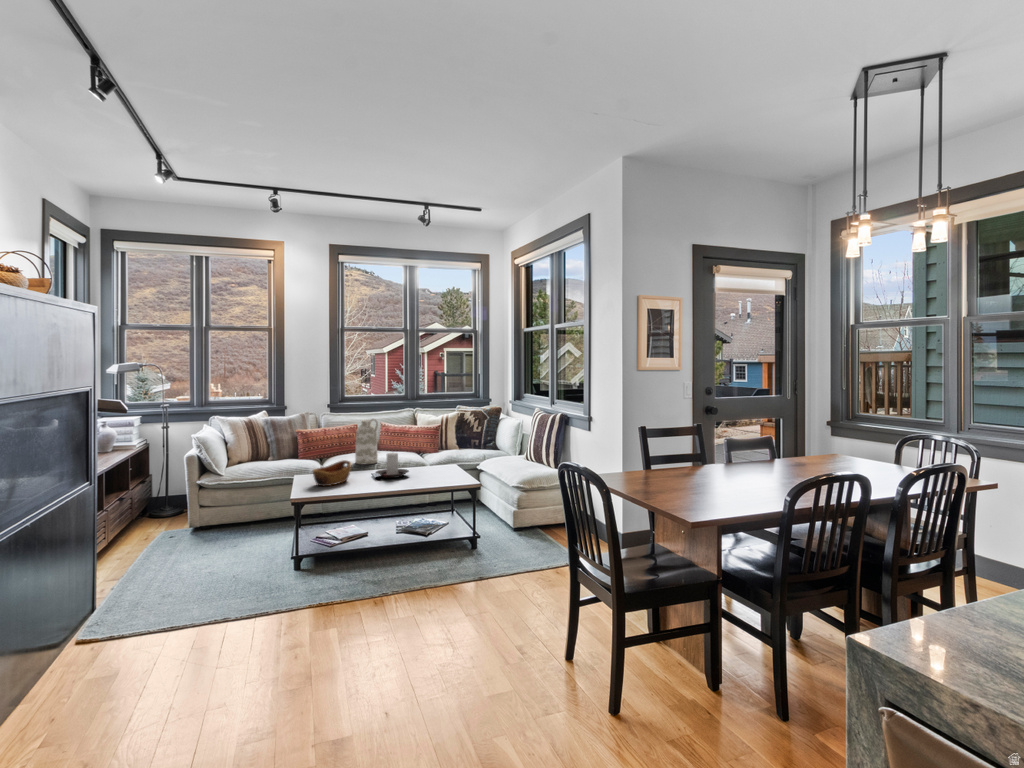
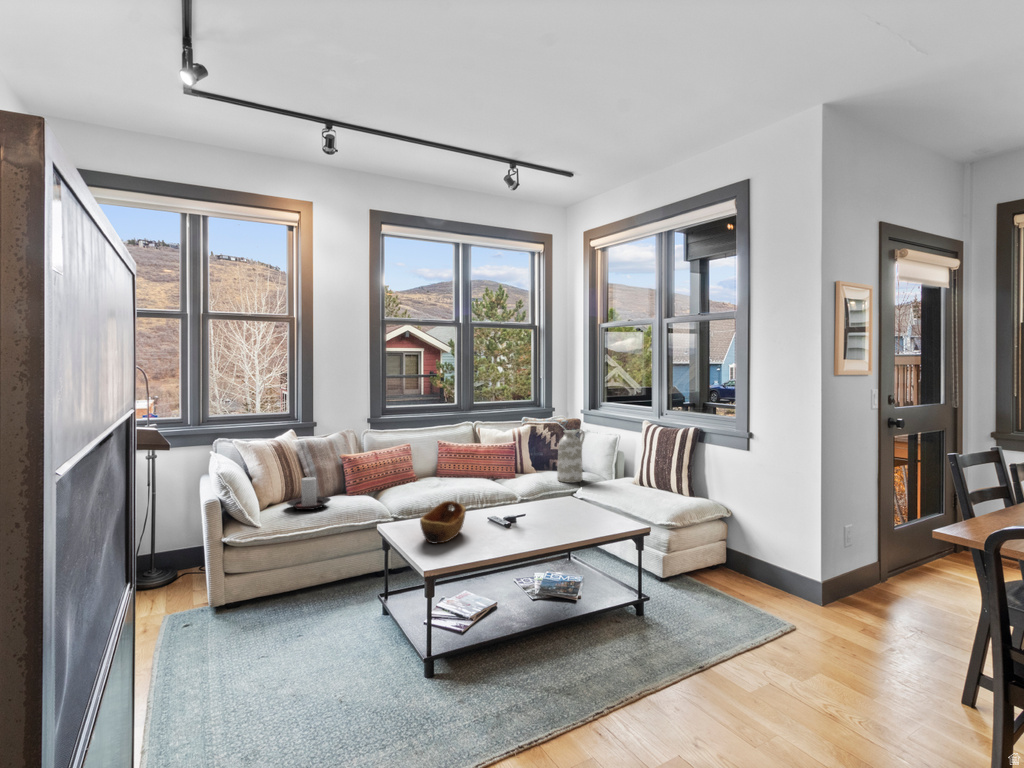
vase: present [355,419,378,464] -> present [557,429,585,483]
candle holder: present [376,453,409,478] -> present [287,477,331,510]

